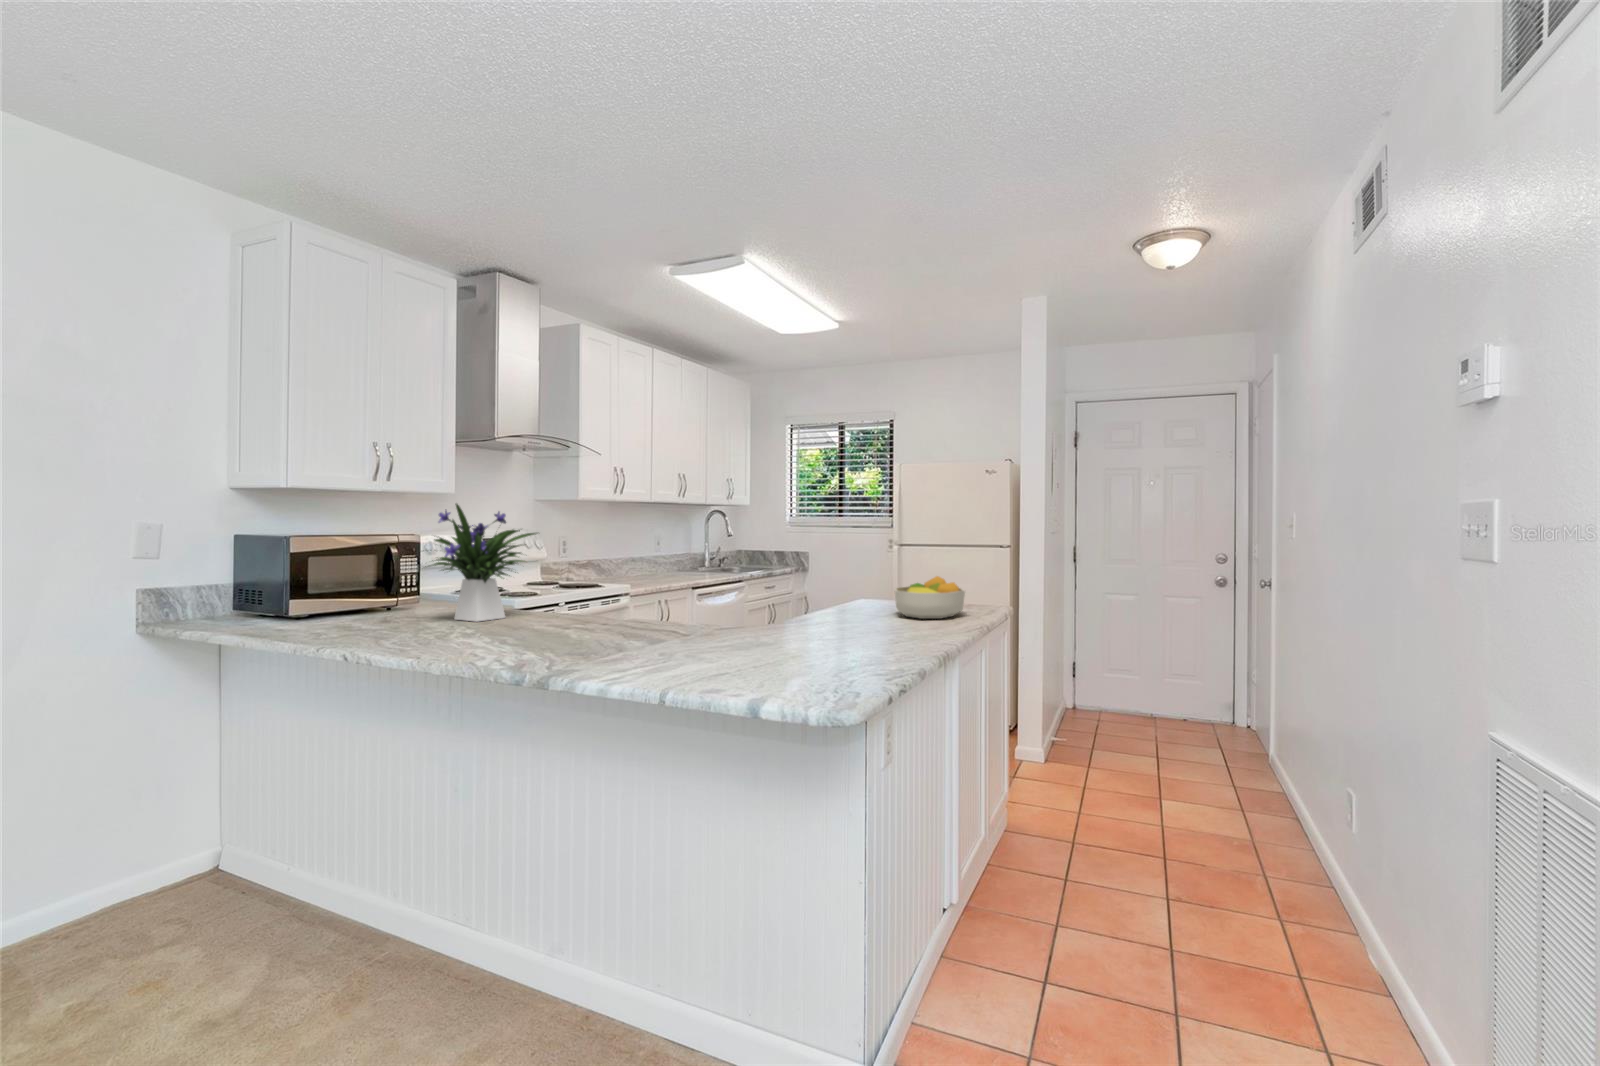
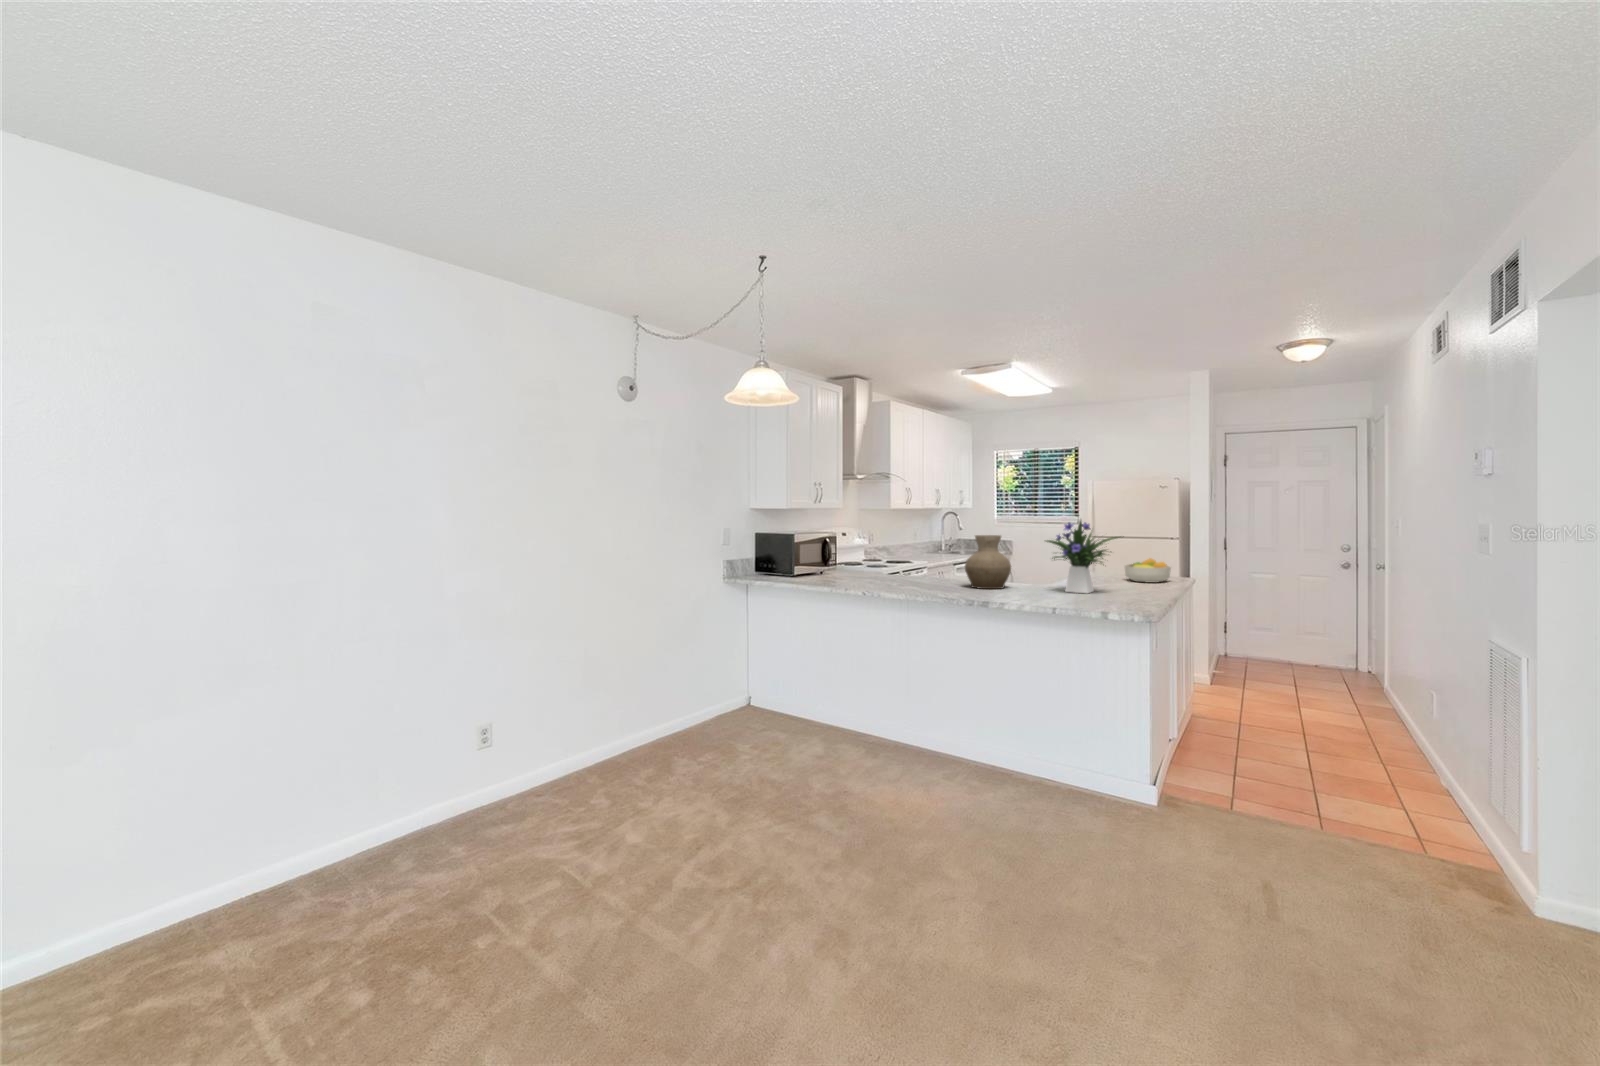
flower arrangement: present [425,504,536,622] -> present [1046,520,1118,594]
vase: none [572,534,663,641] -> present [965,535,1011,589]

